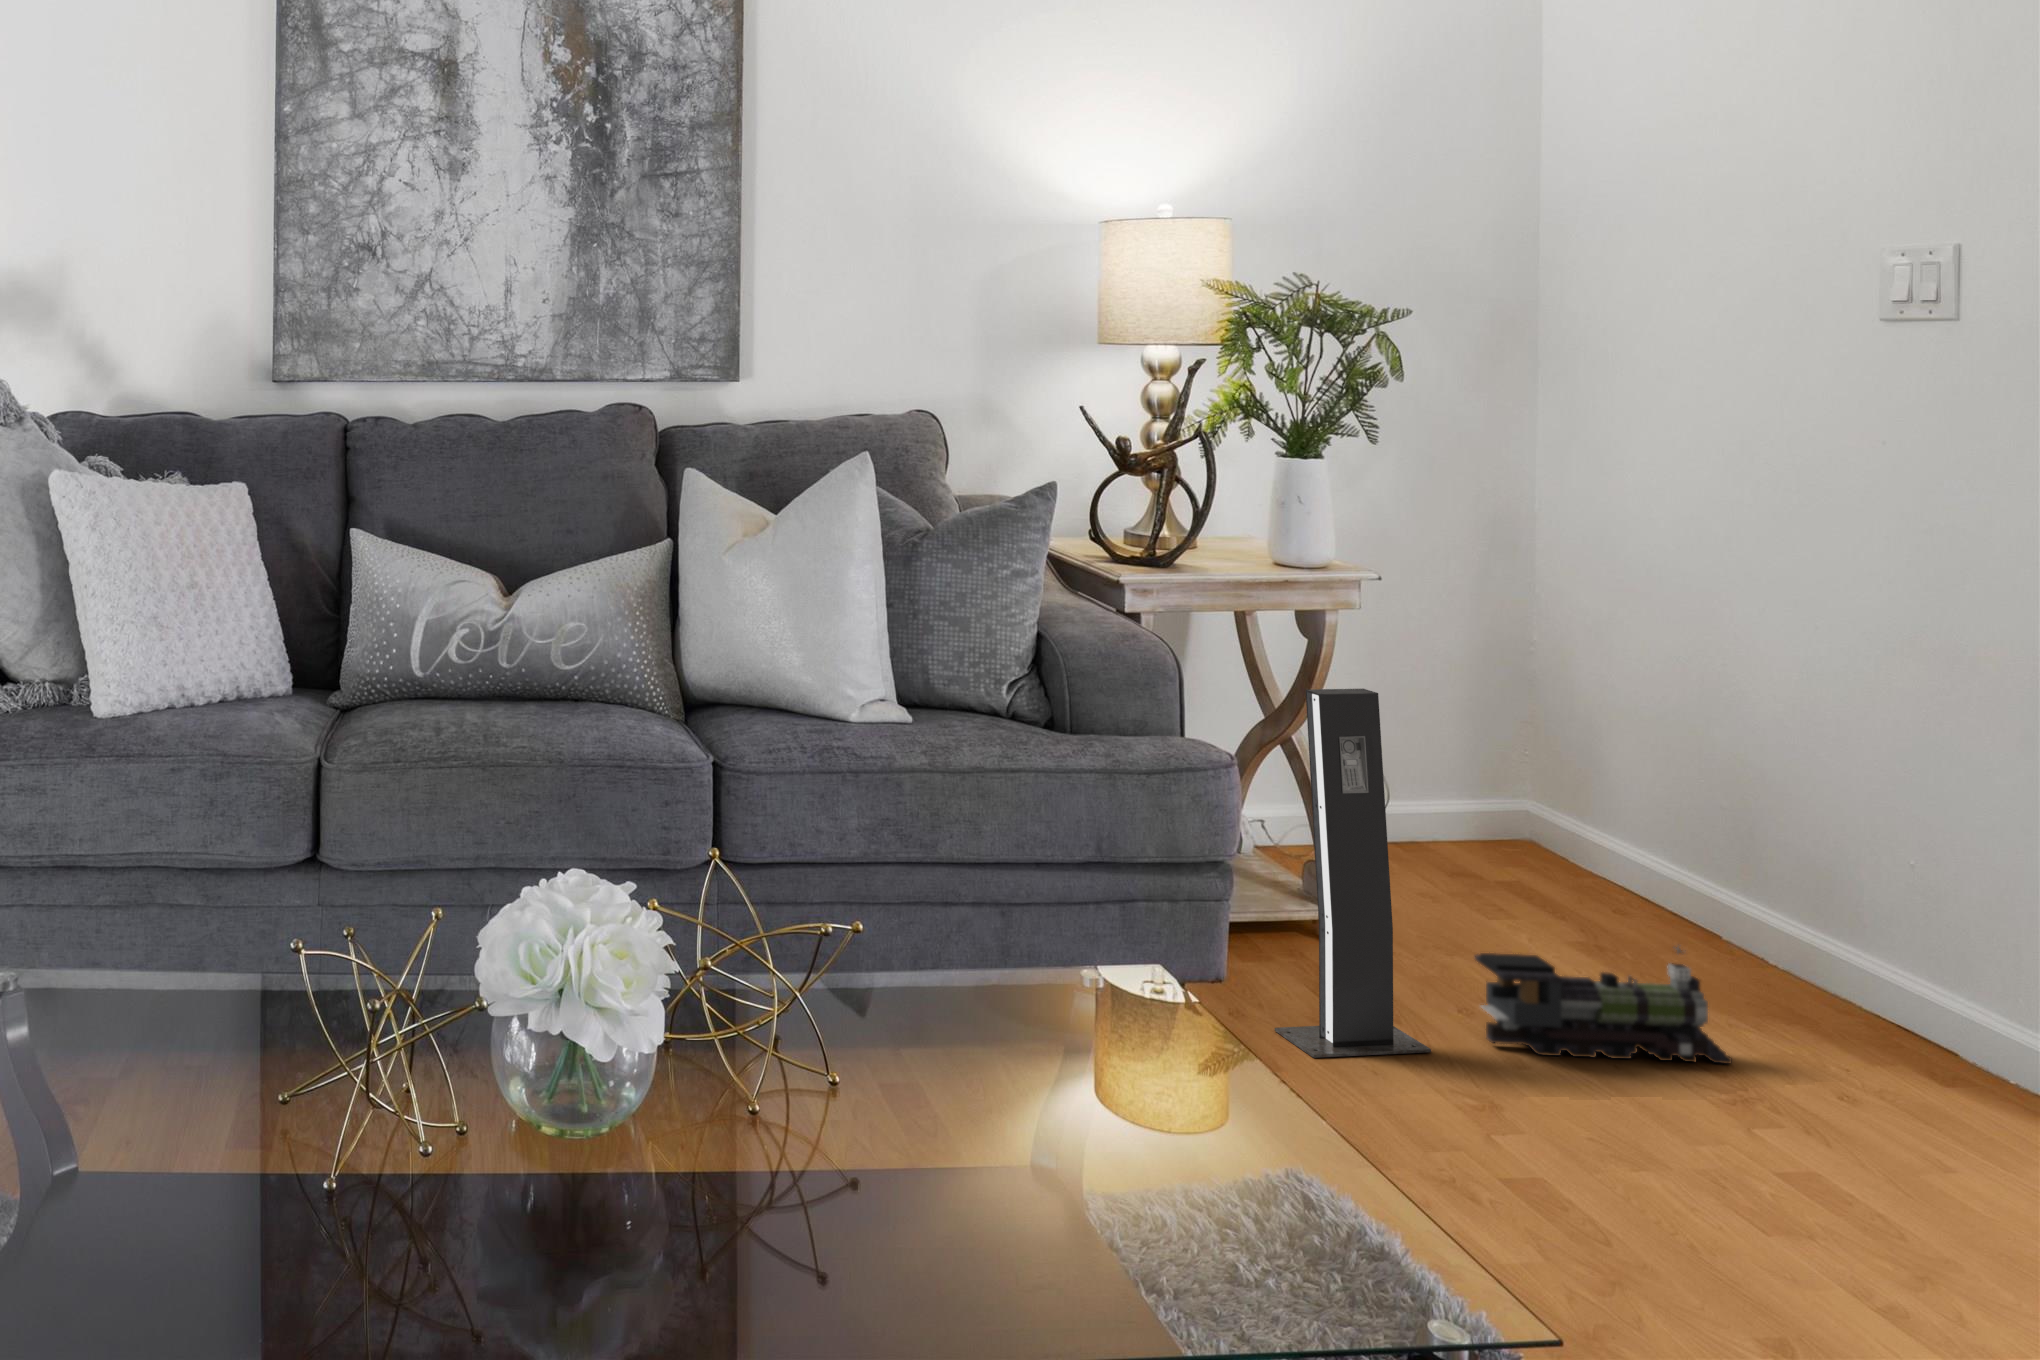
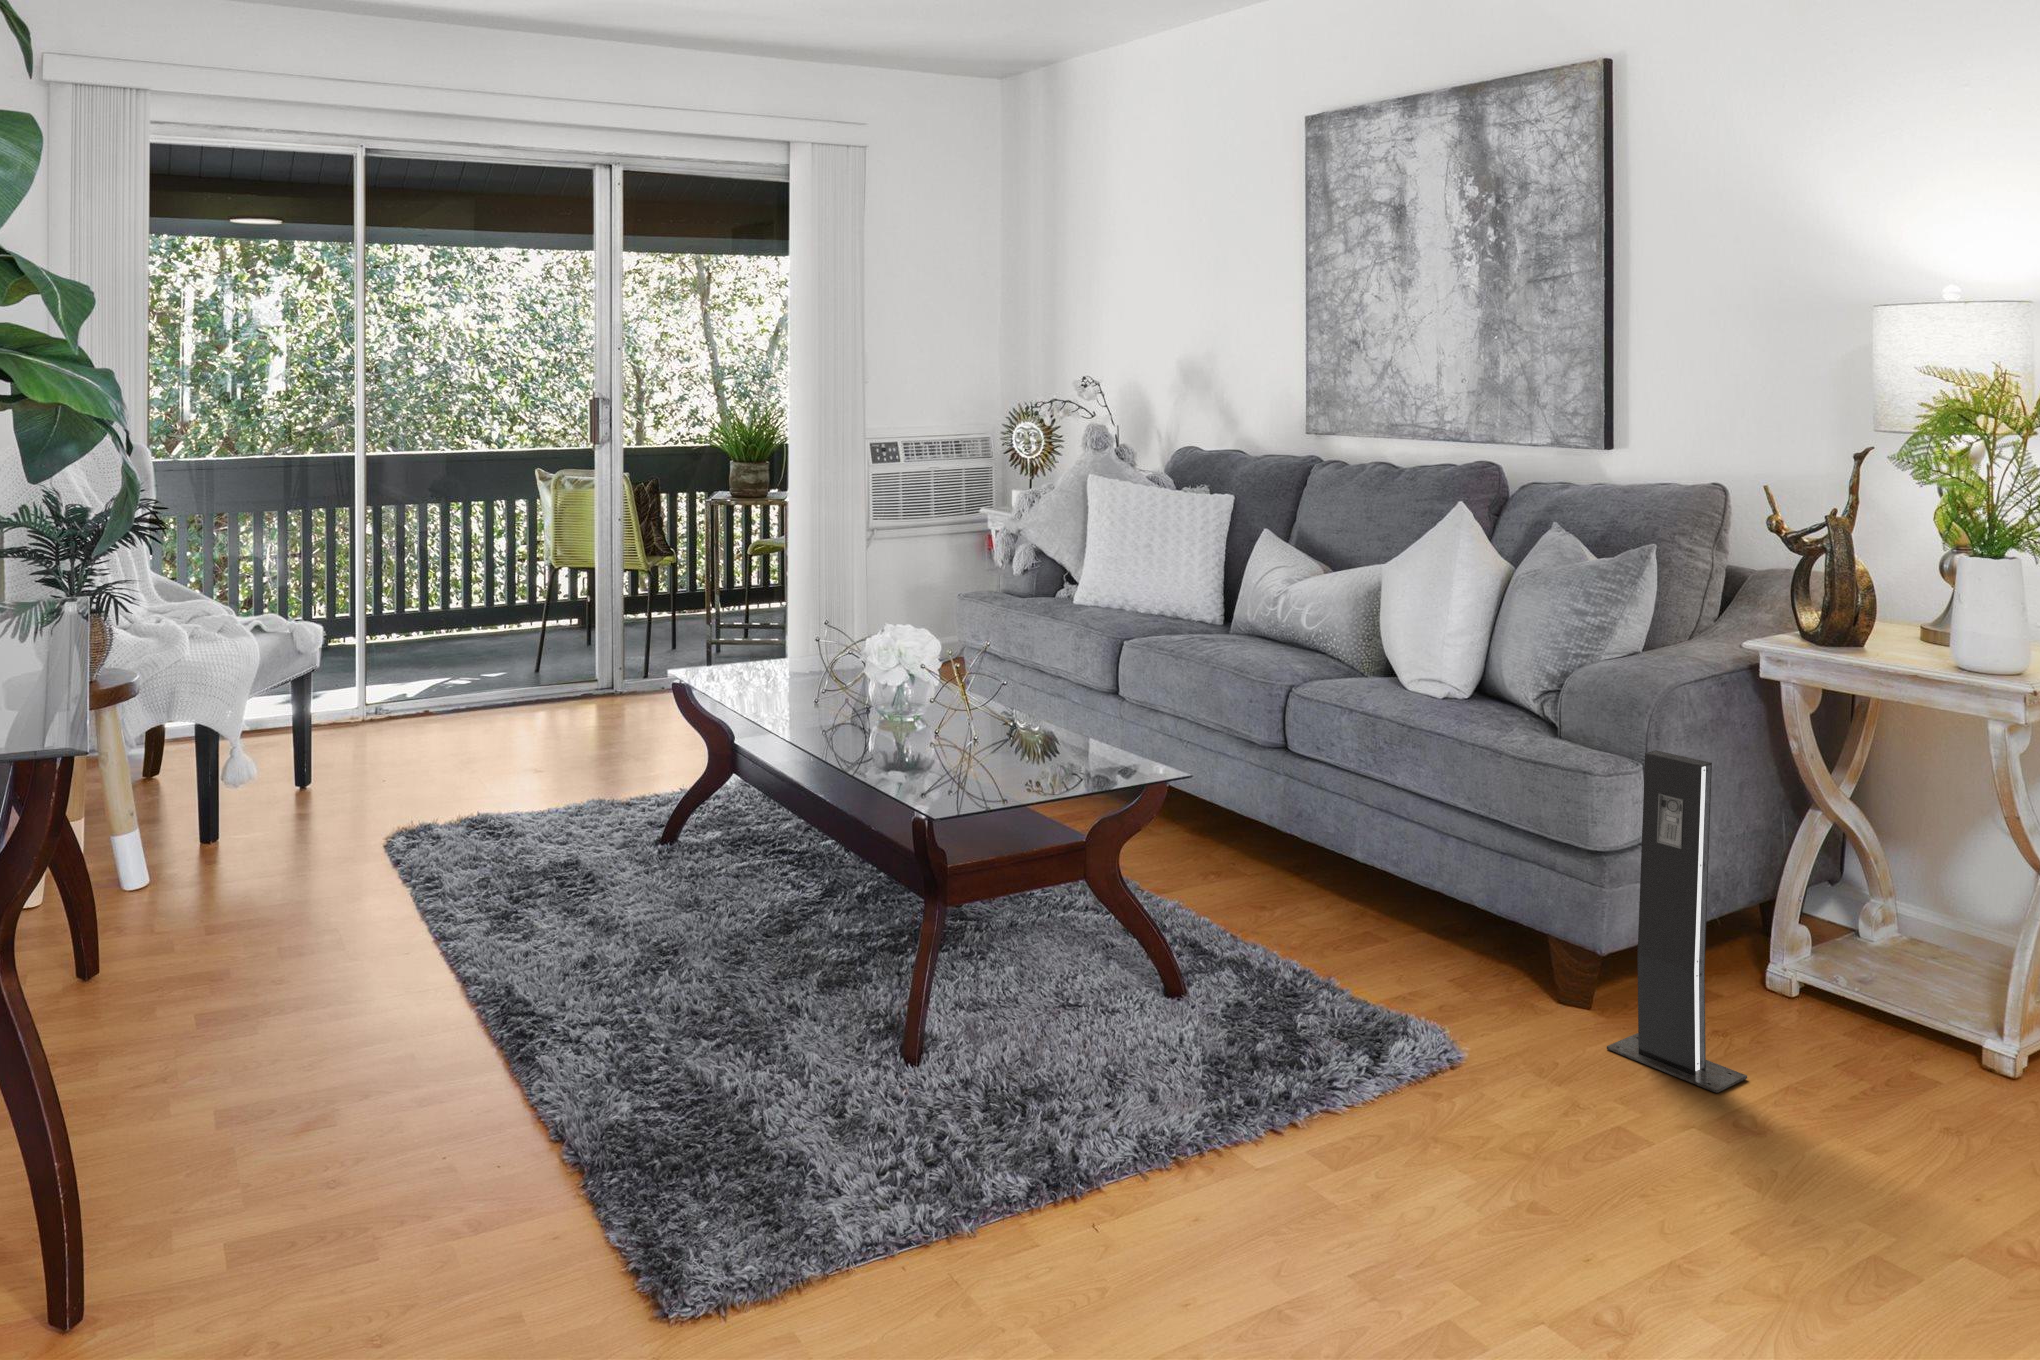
toy train: present [1475,947,1732,1064] -> none [1772,1035,2025,1235]

